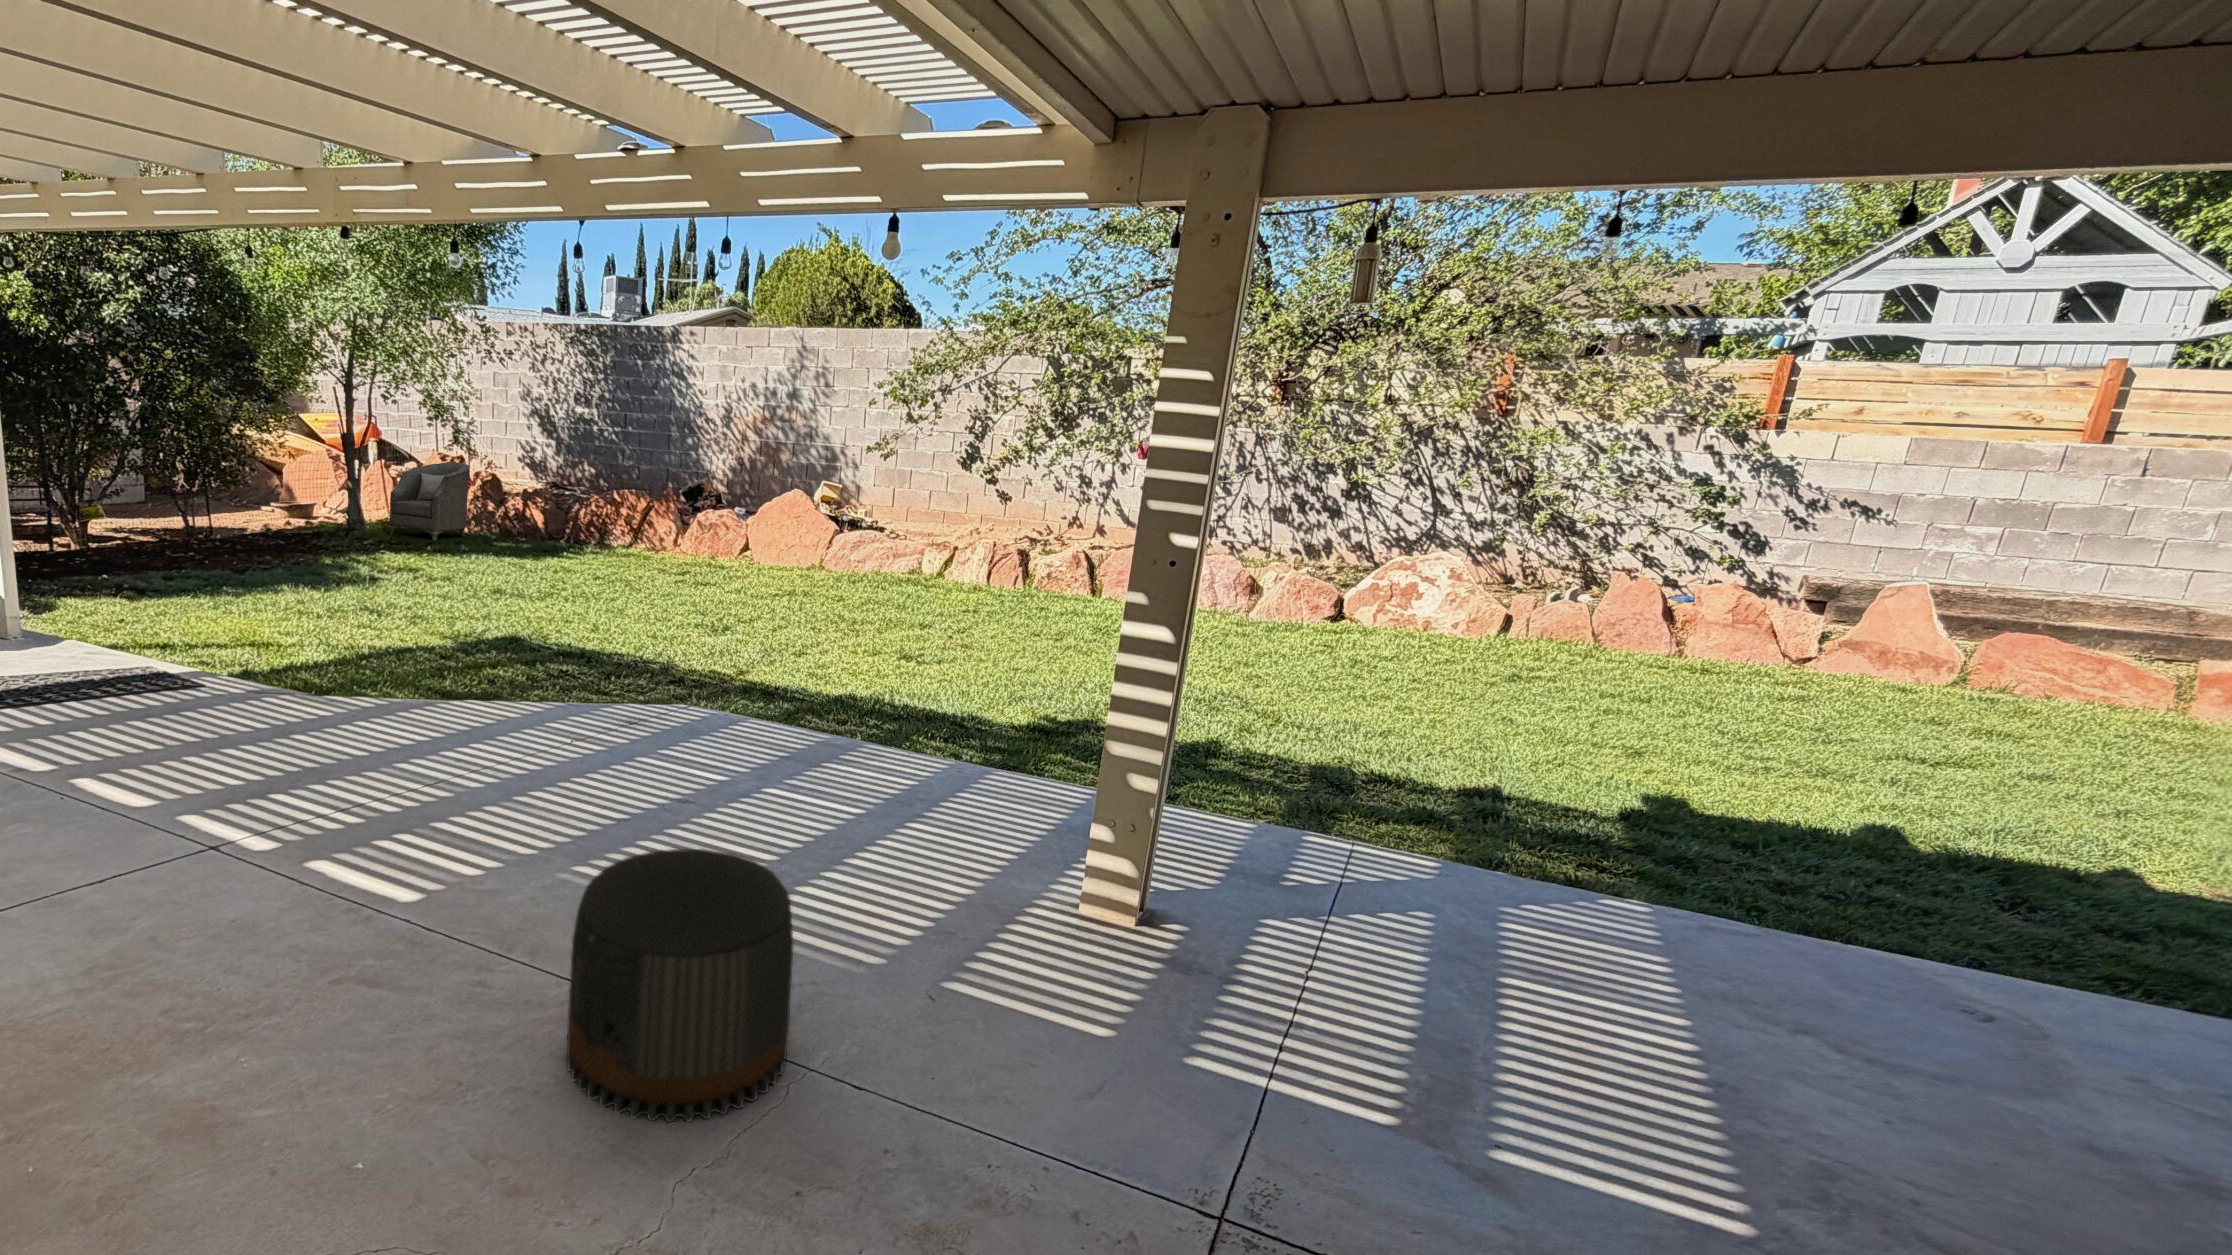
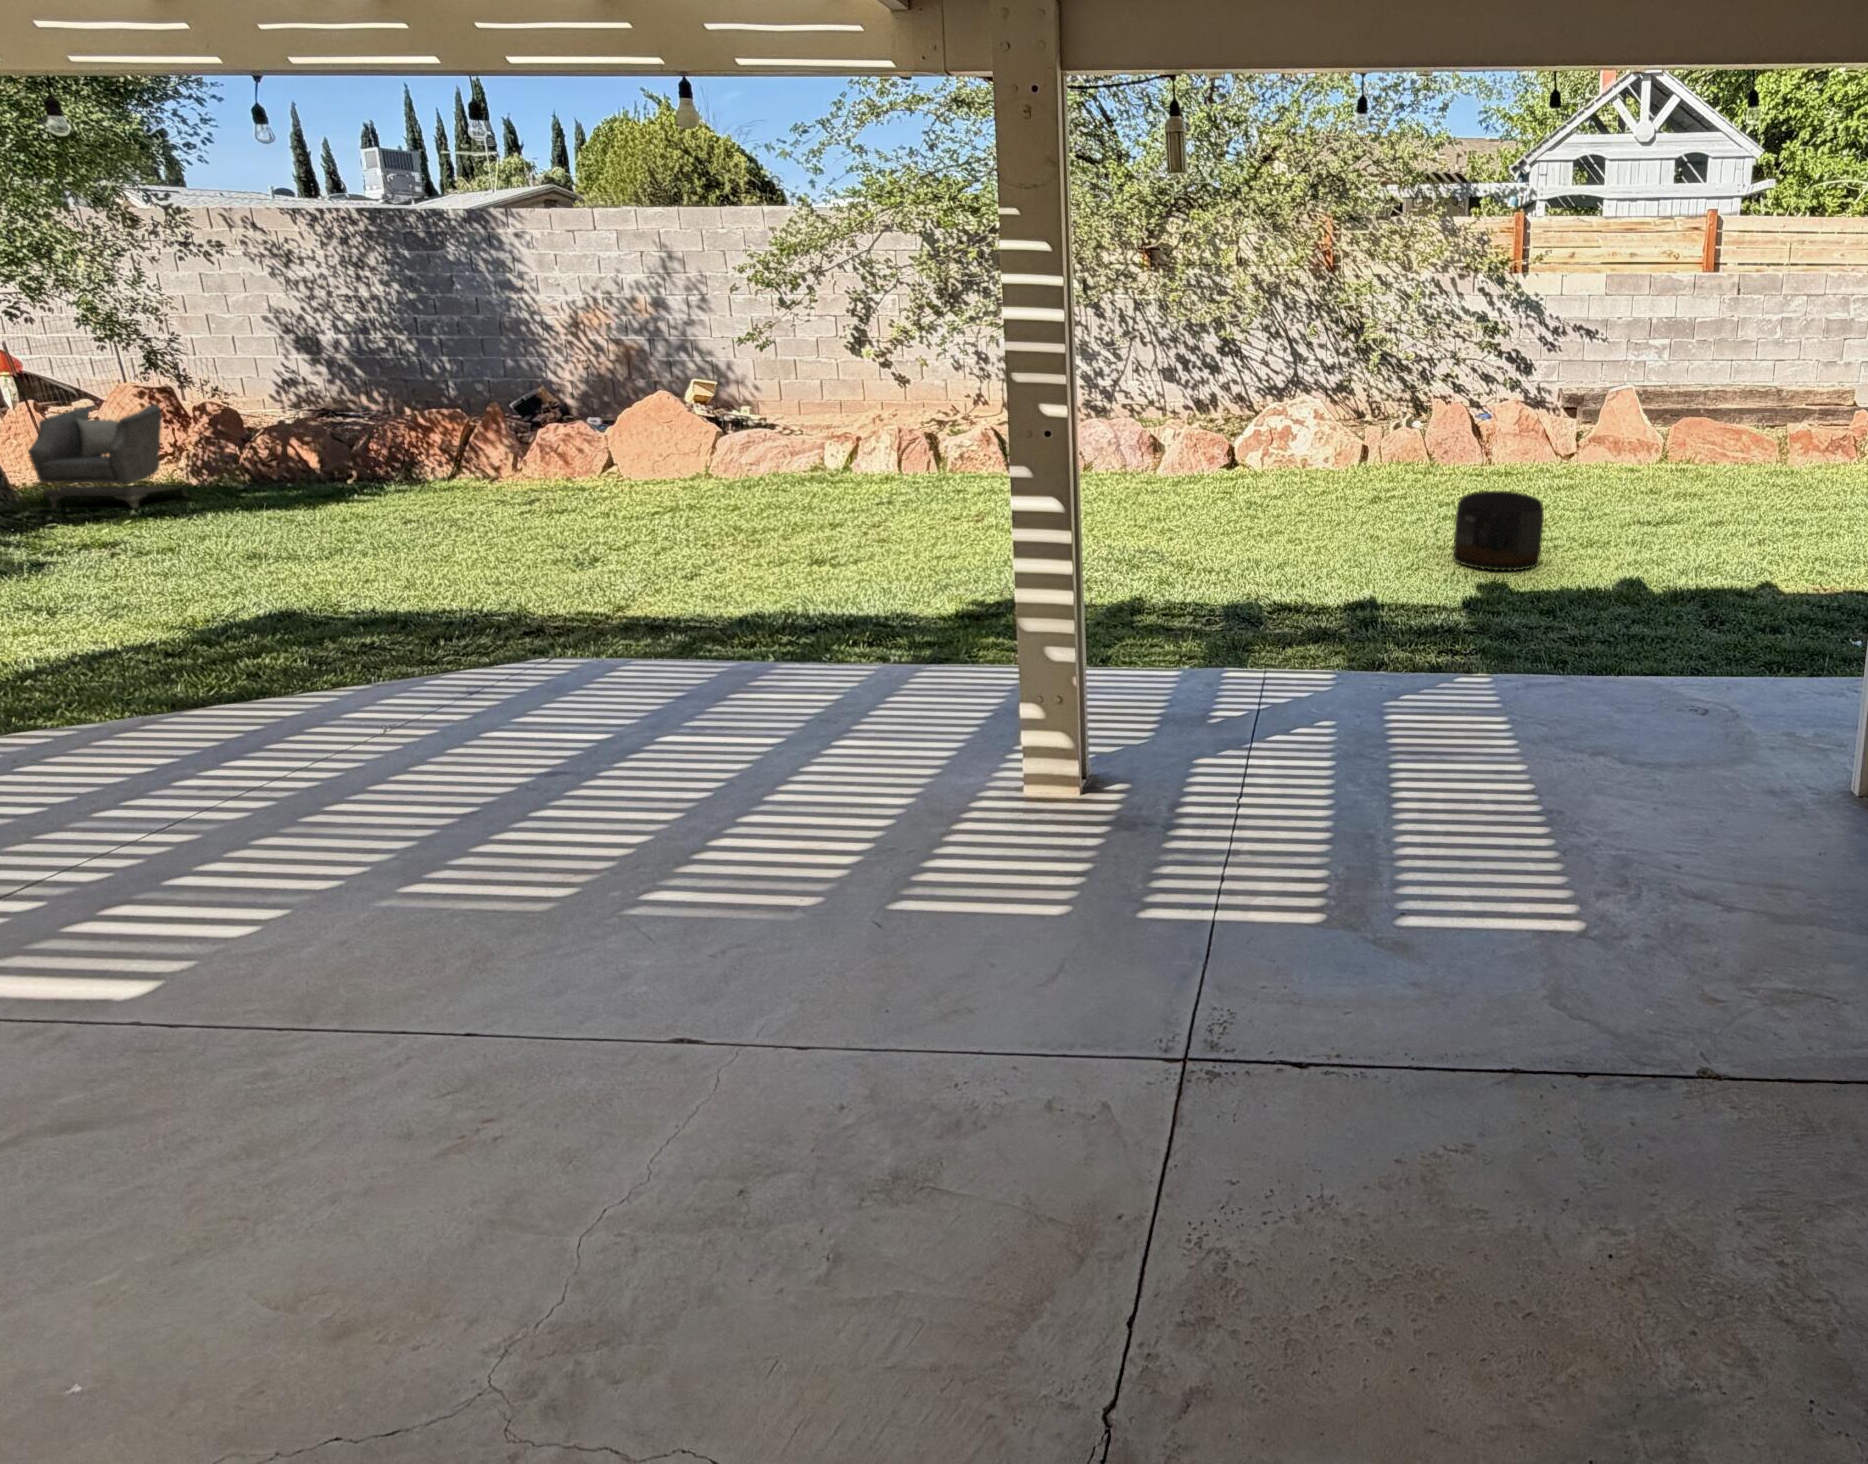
pouf: present [567,849,793,1122] -> present [1453,491,1544,571]

